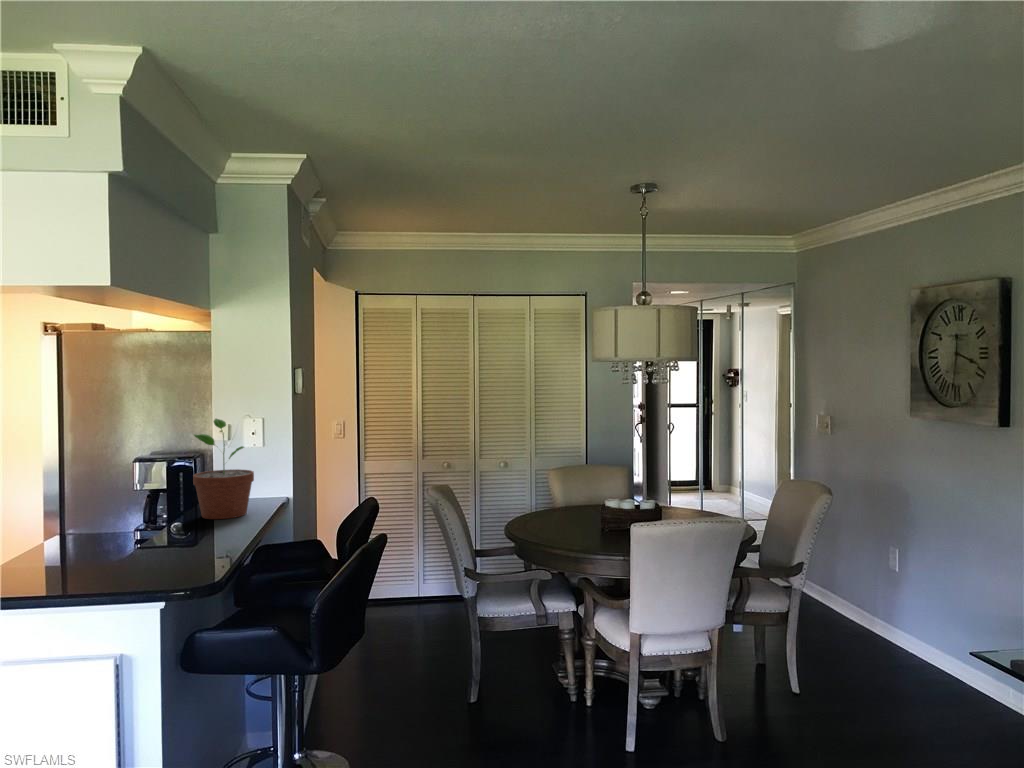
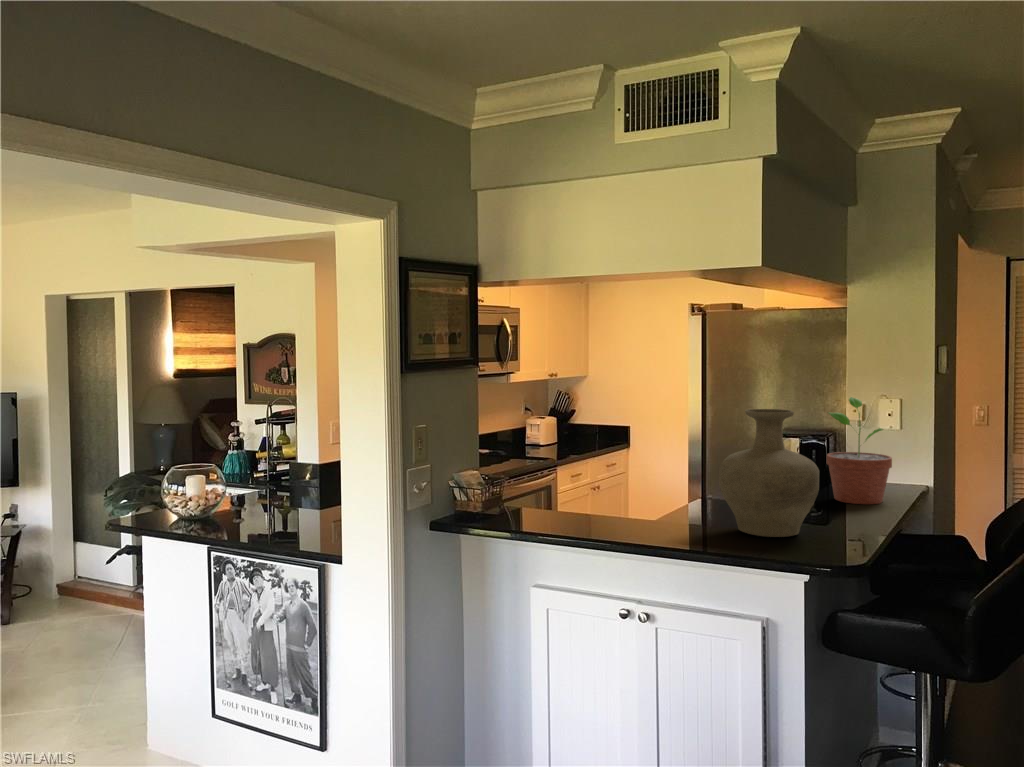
vase: none [65,436,179,571] -> present [719,409,819,537]

